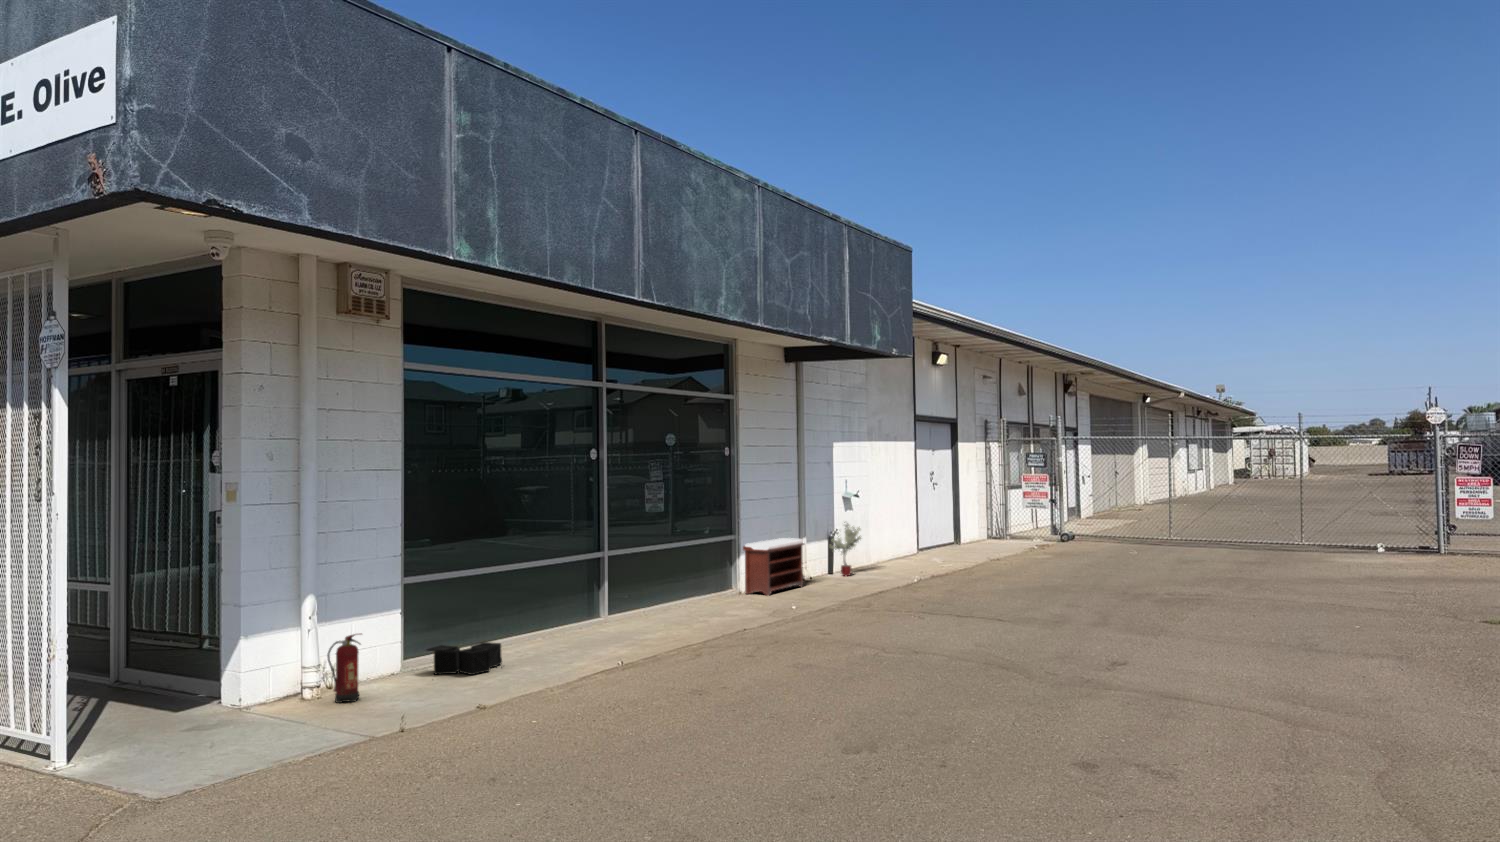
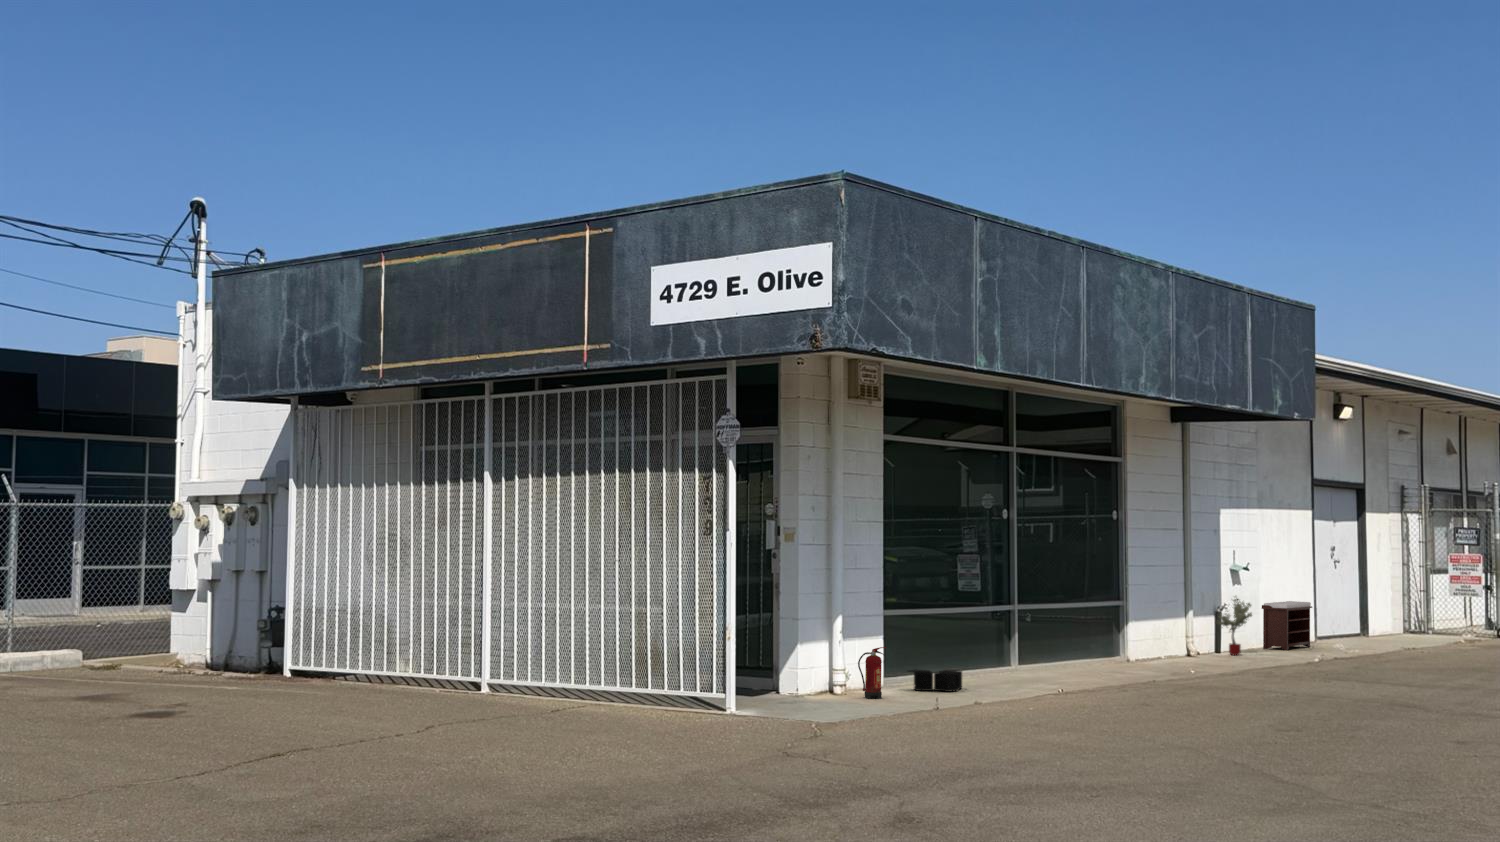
bench: present [743,538,804,596] -> present [1262,601,1312,650]

